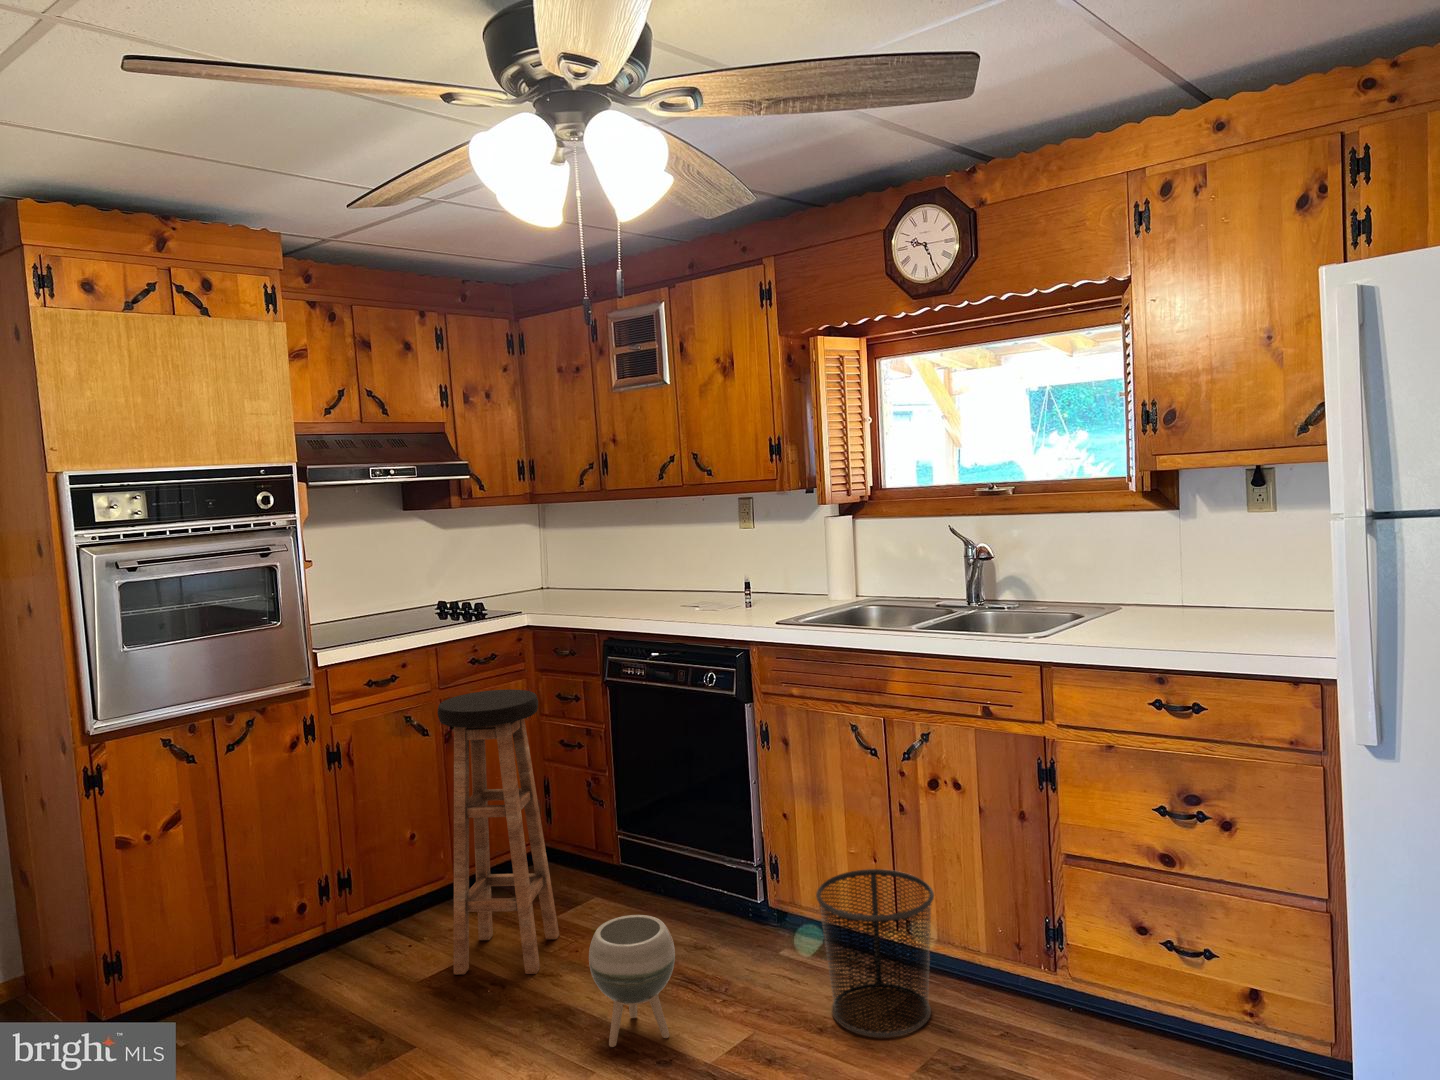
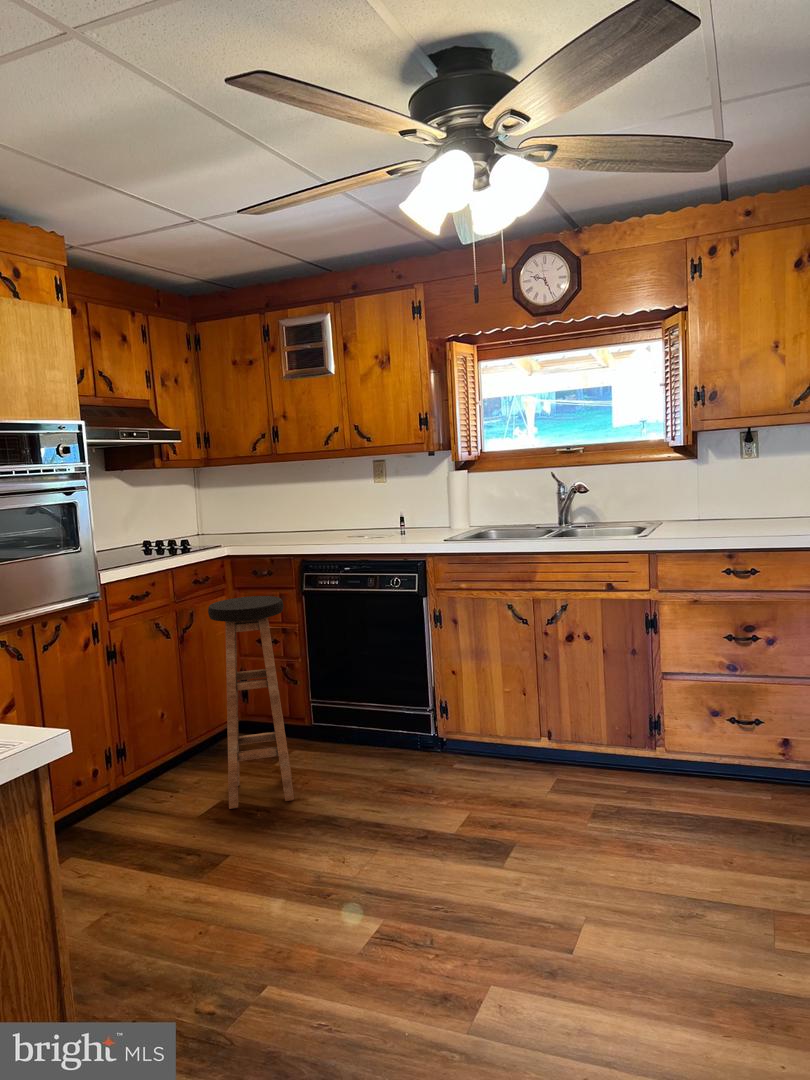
waste bin: present [816,869,934,1038] -> none [508,696,587,801]
planter: present [589,915,675,1047] -> none [364,741,424,831]

